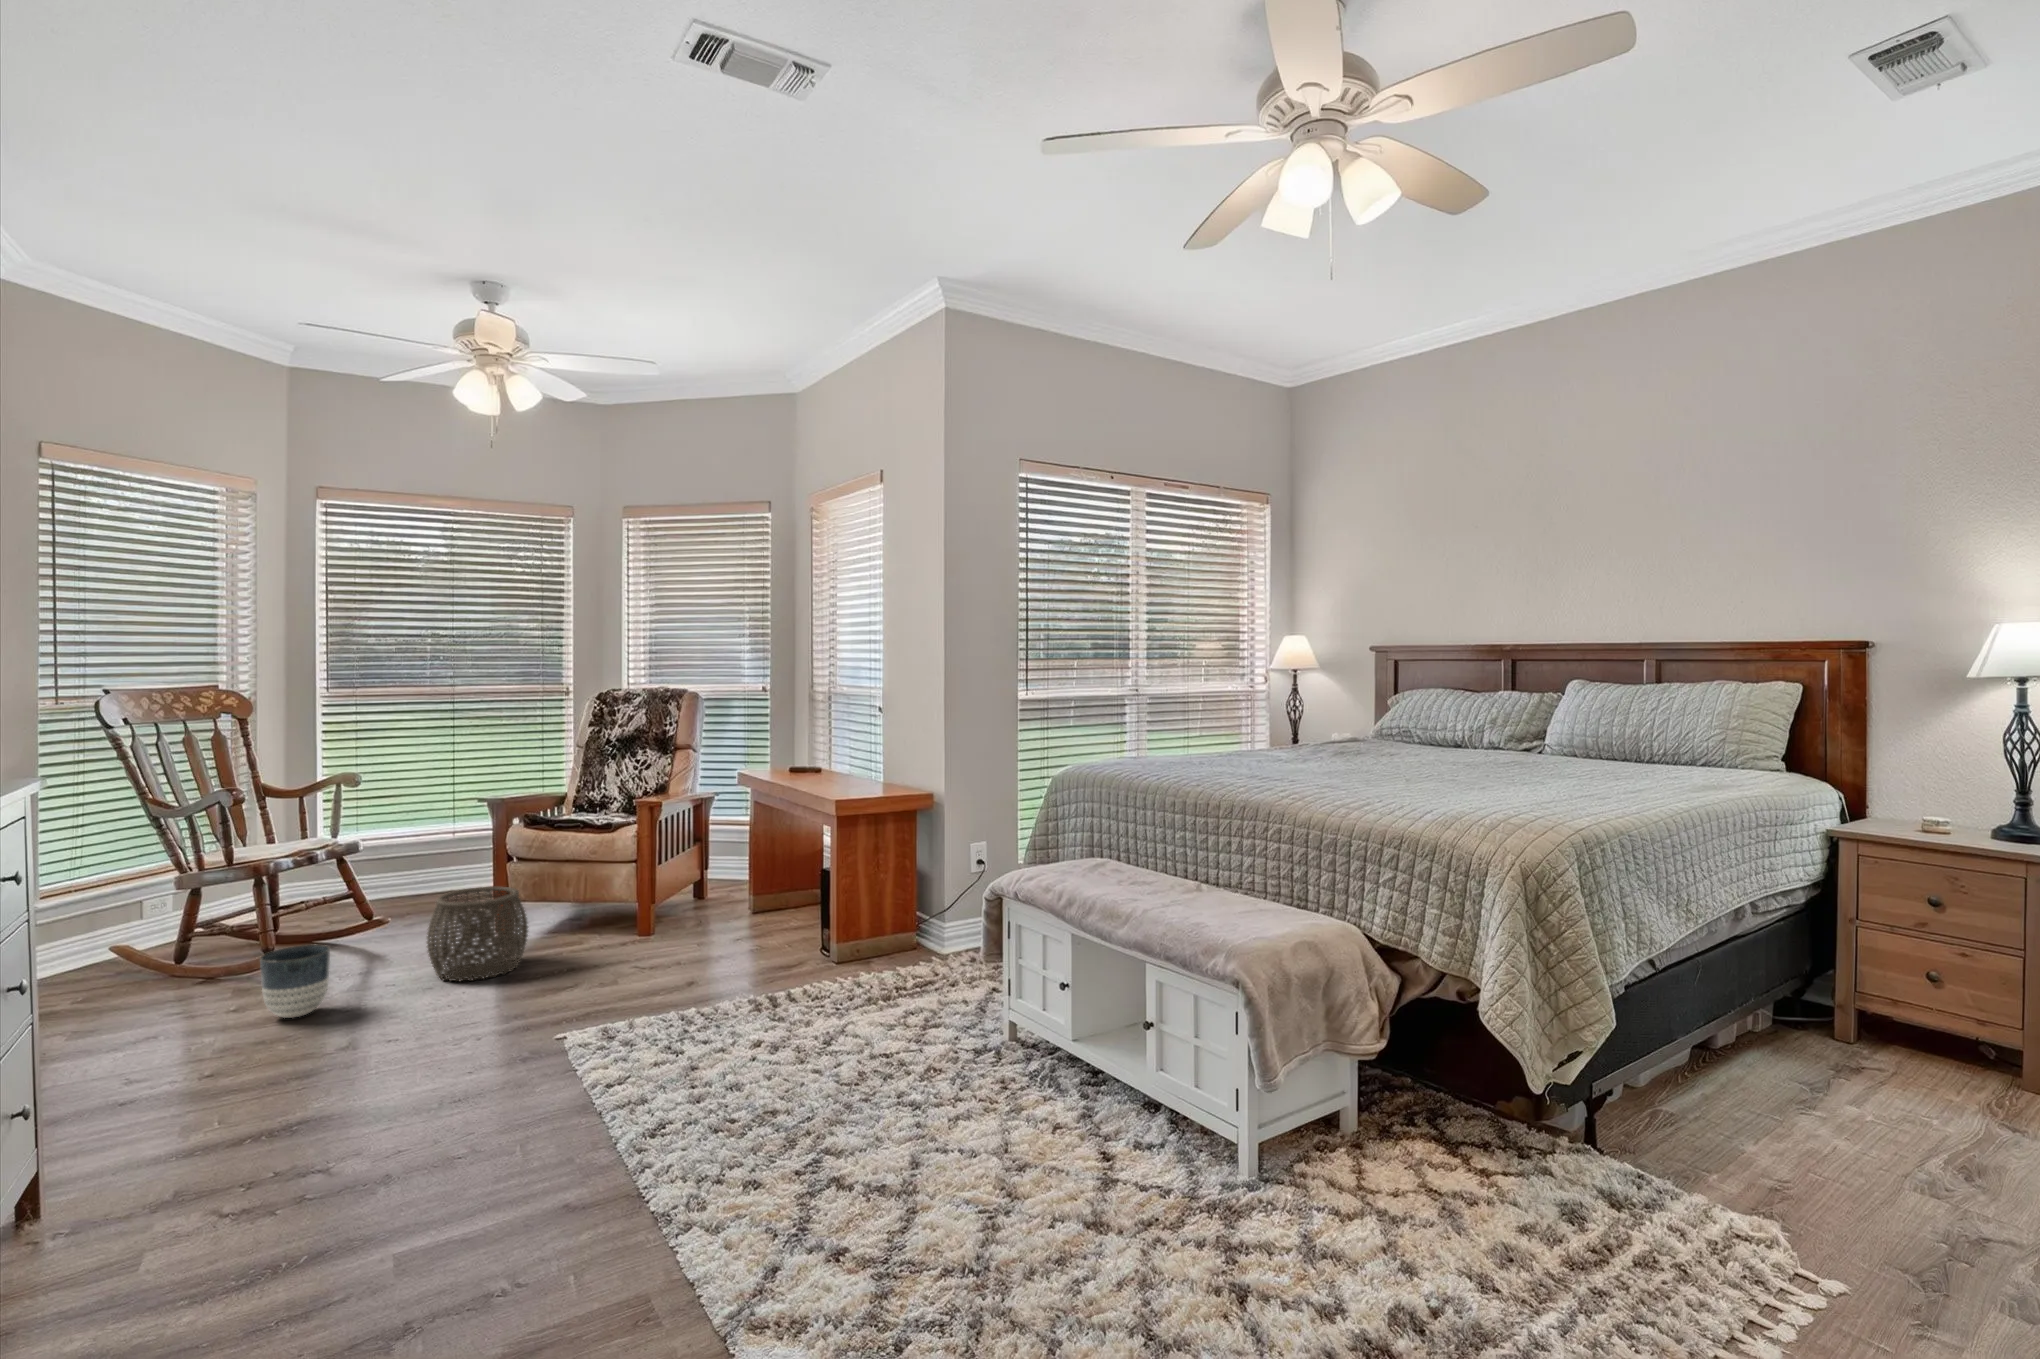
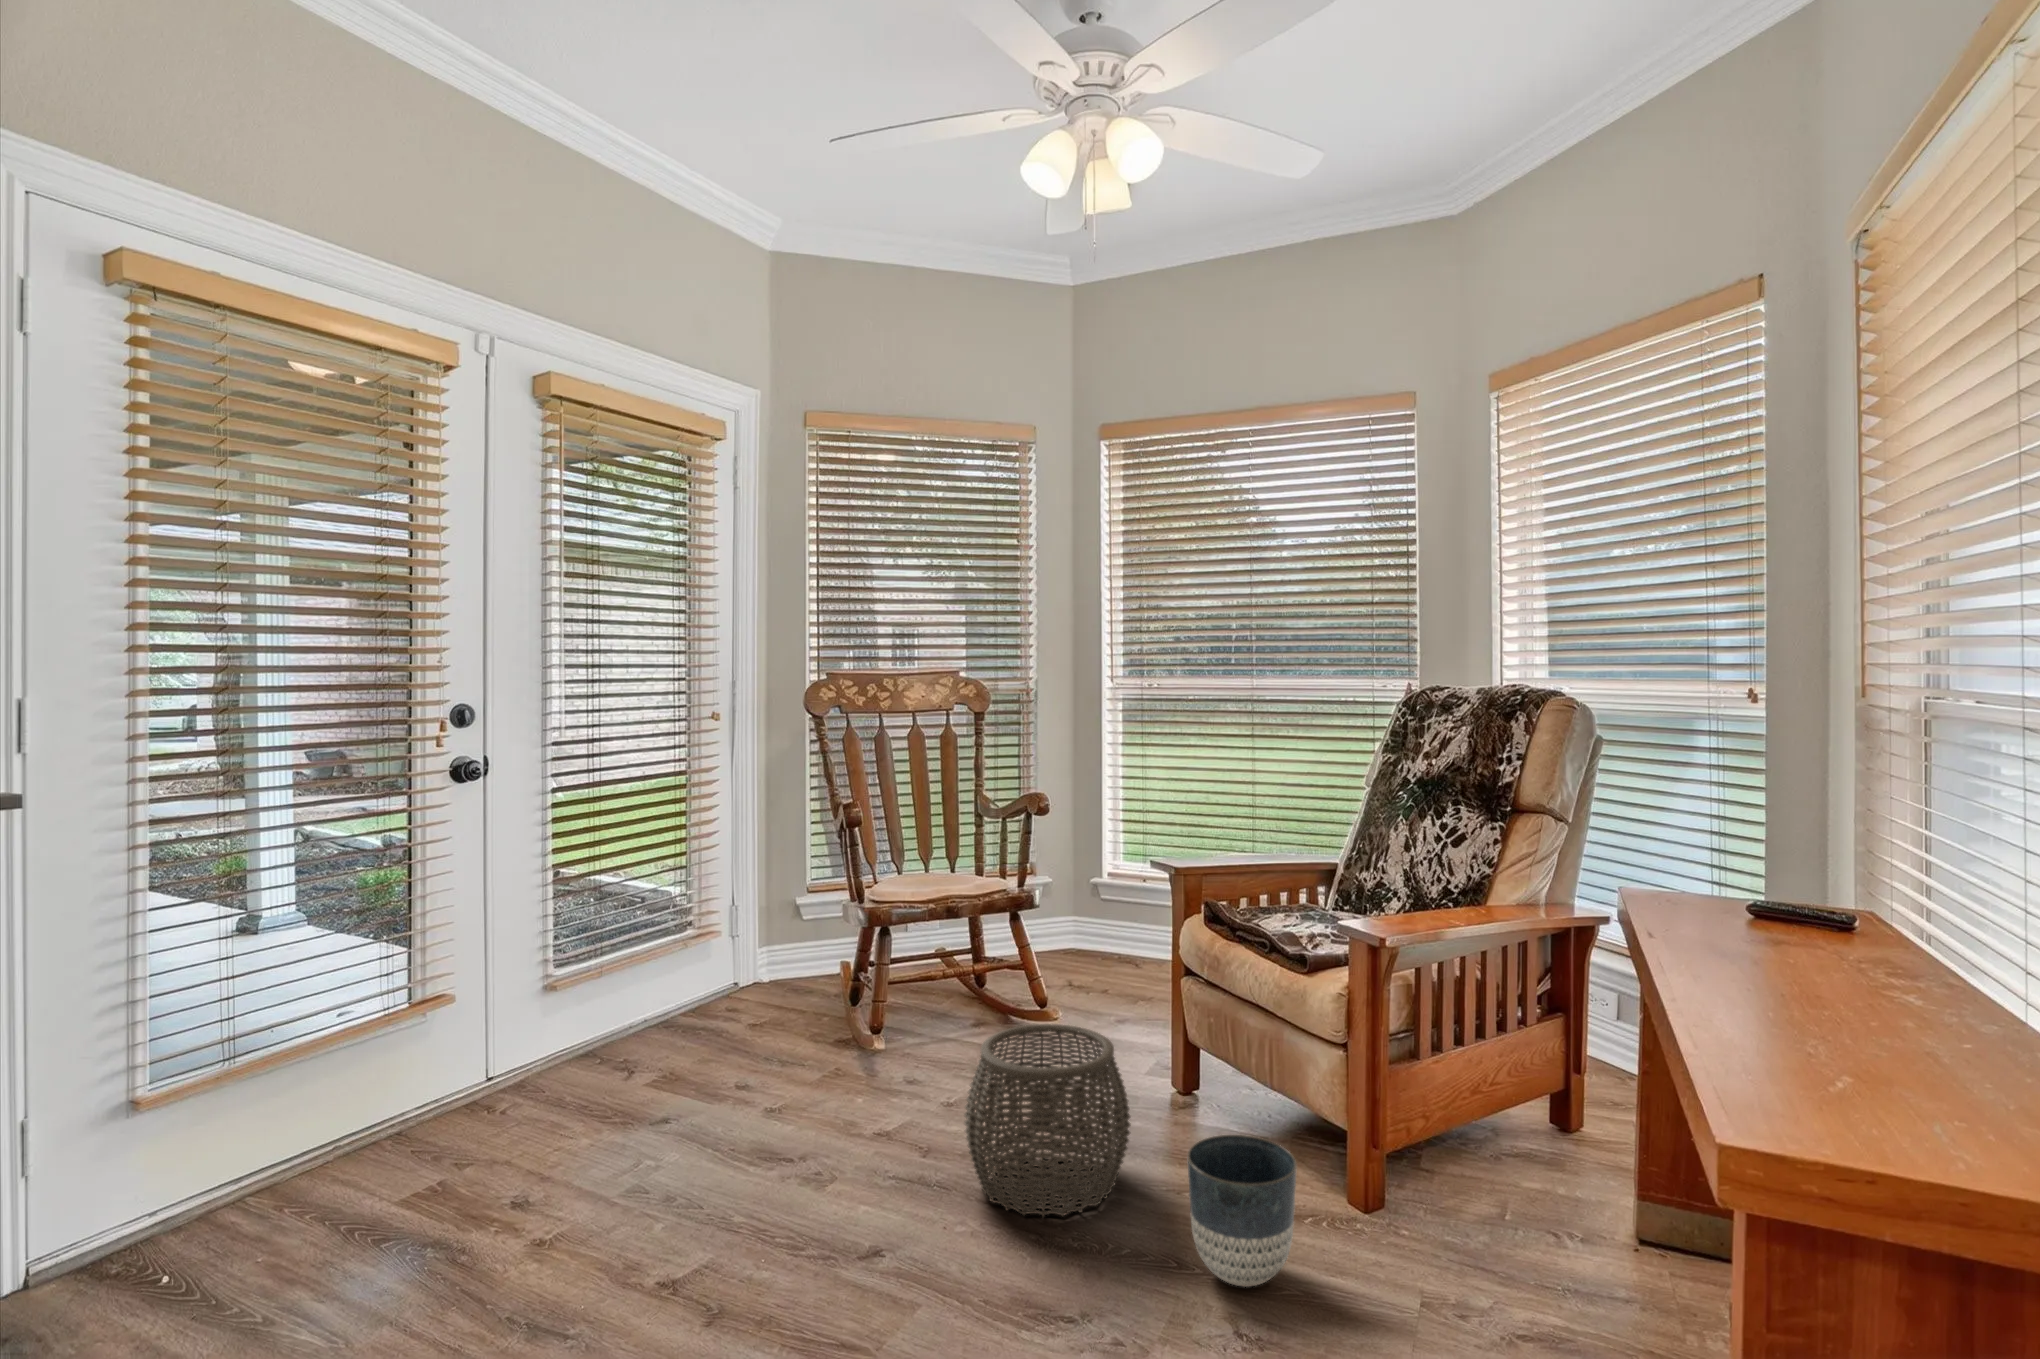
planter: present [260,945,330,1018] -> present [1187,1135,1297,1287]

